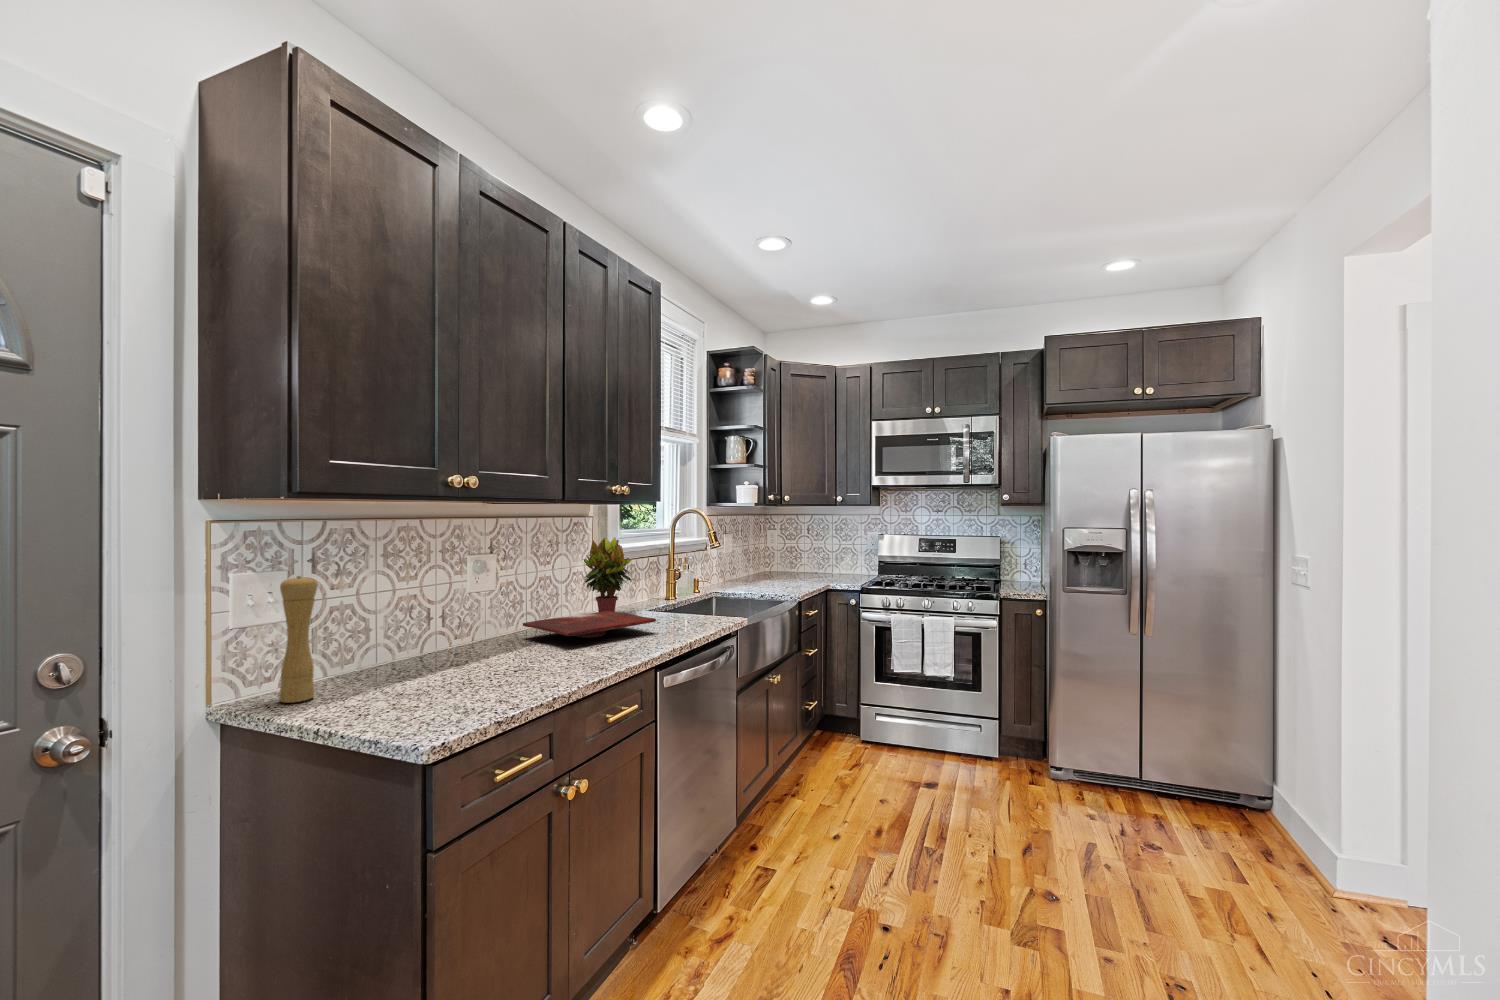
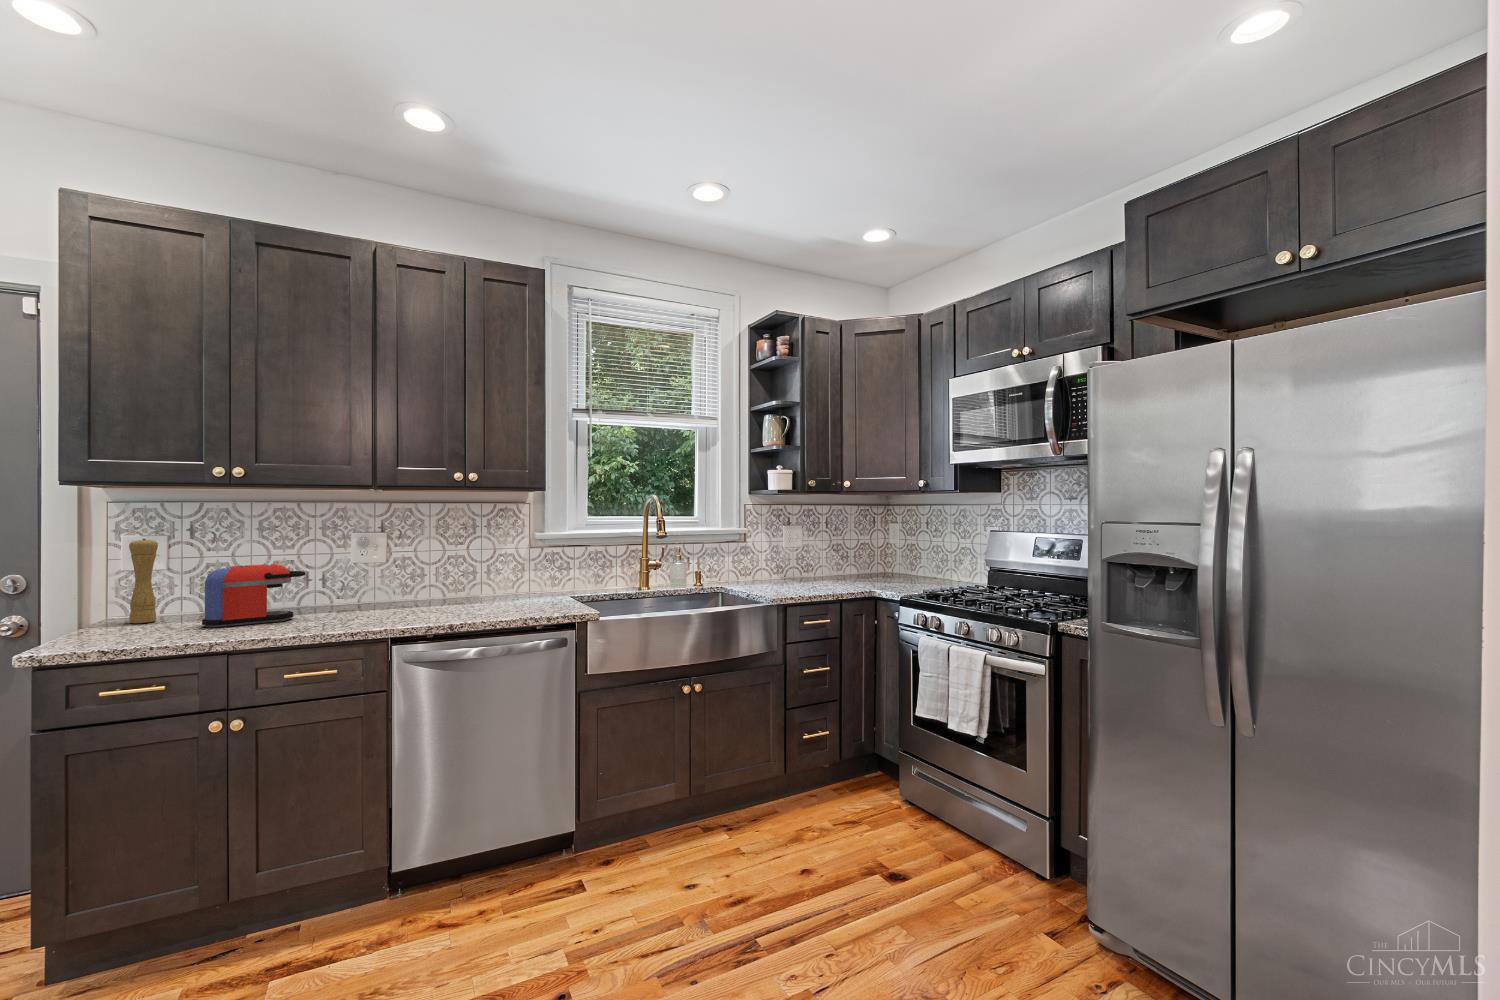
potted plant: present [583,537,632,612] -> none [509,523,559,598]
coffee maker: none [423,598,504,687] -> present [202,564,305,627]
cutting board: present [523,611,656,638] -> none [374,591,496,611]

